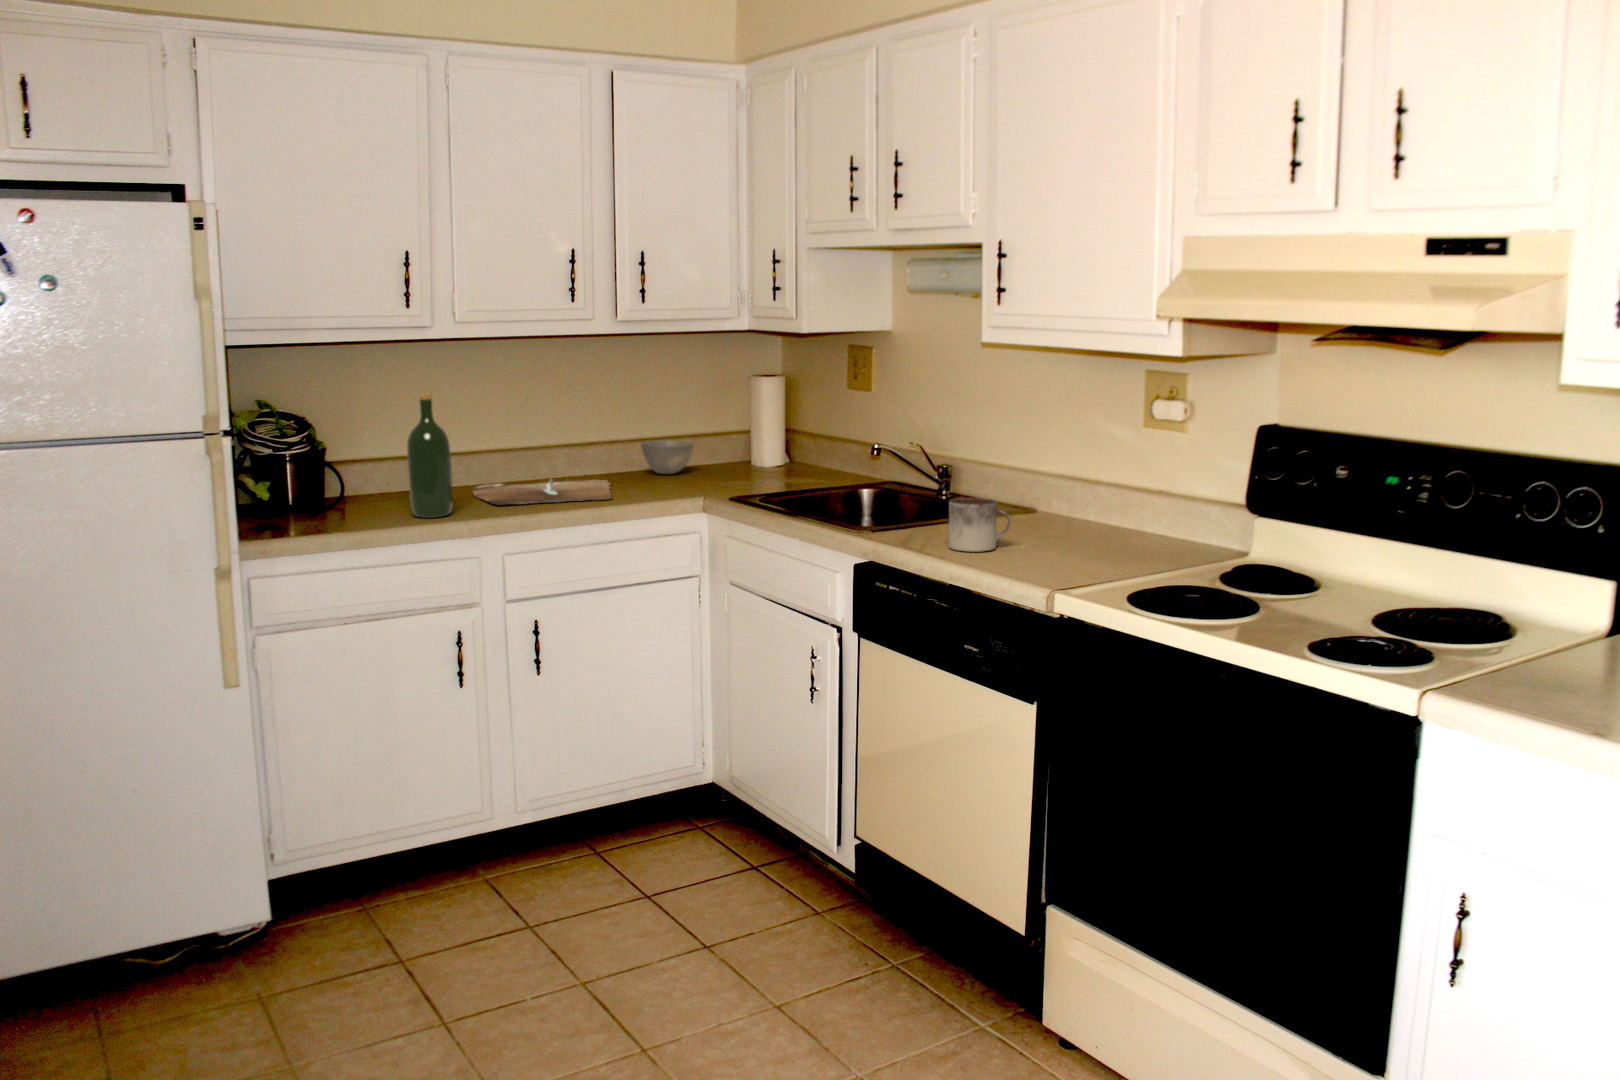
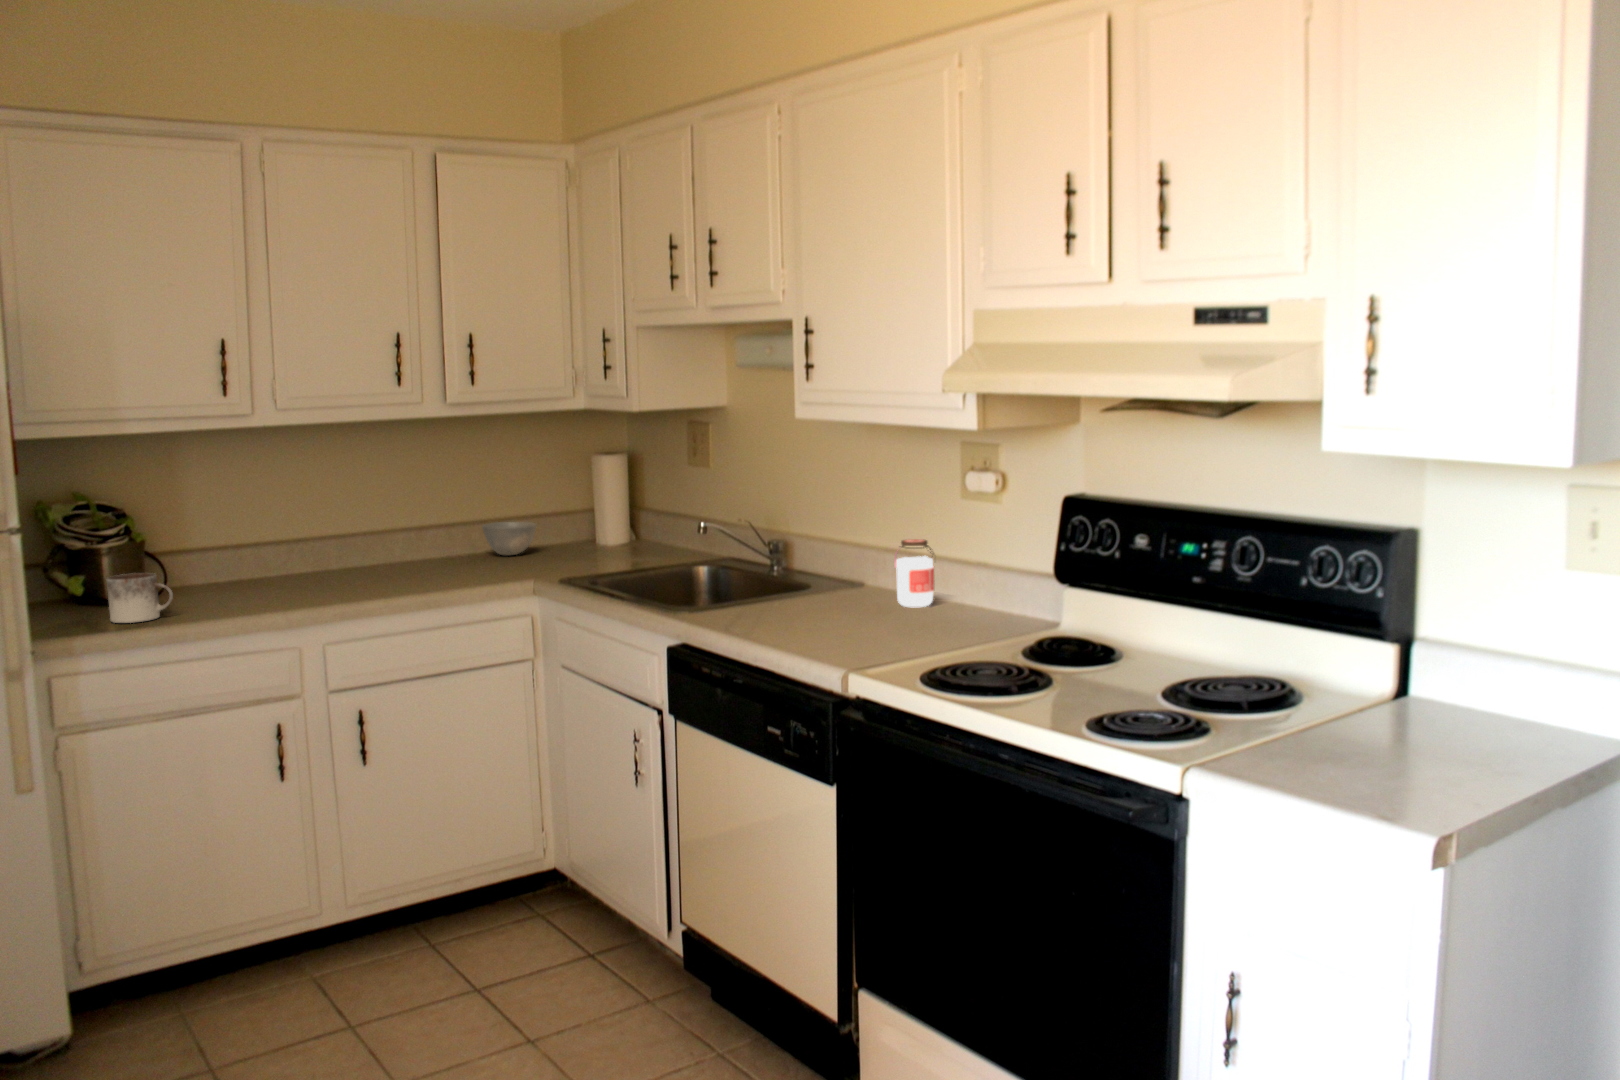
wine bottle: present [407,393,453,518] -> none [219,481,269,608]
jar: none [1080,467,1123,537] -> present [894,539,934,608]
cutting board: present [472,479,612,505] -> none [302,563,448,592]
mug: present [948,498,1011,552] -> present [107,573,173,623]

